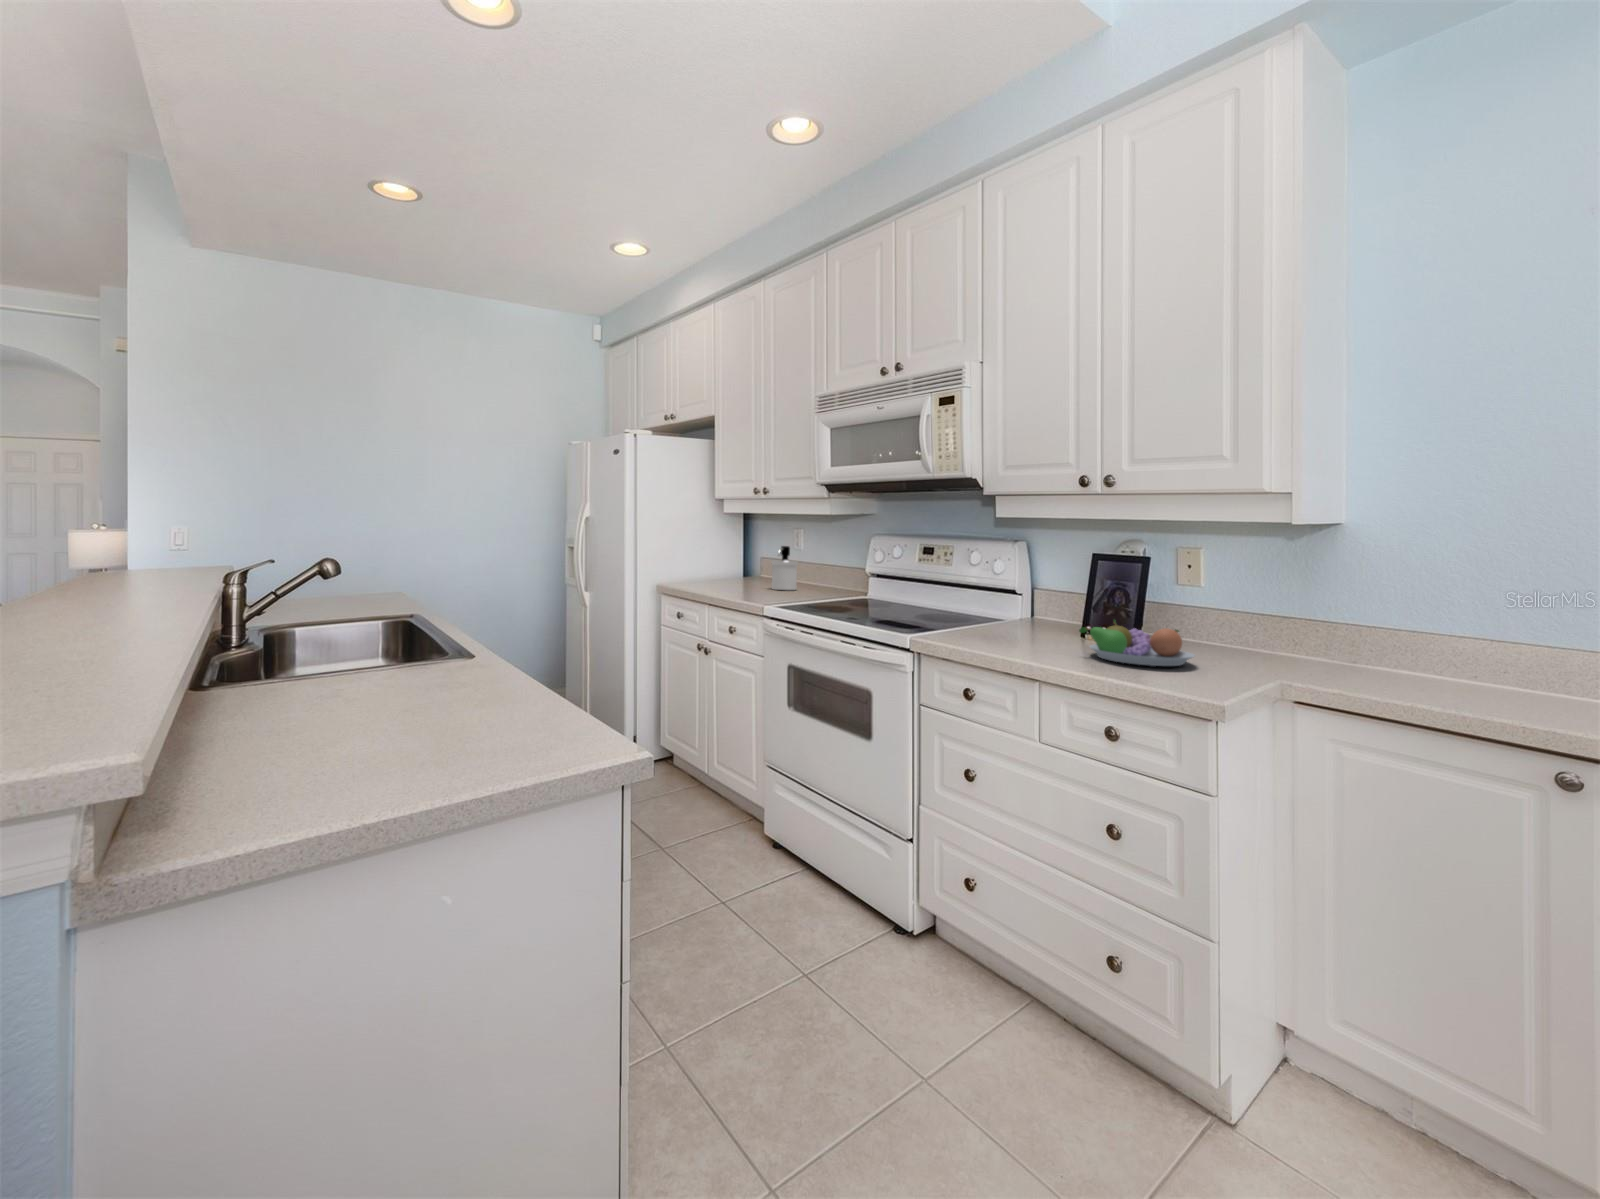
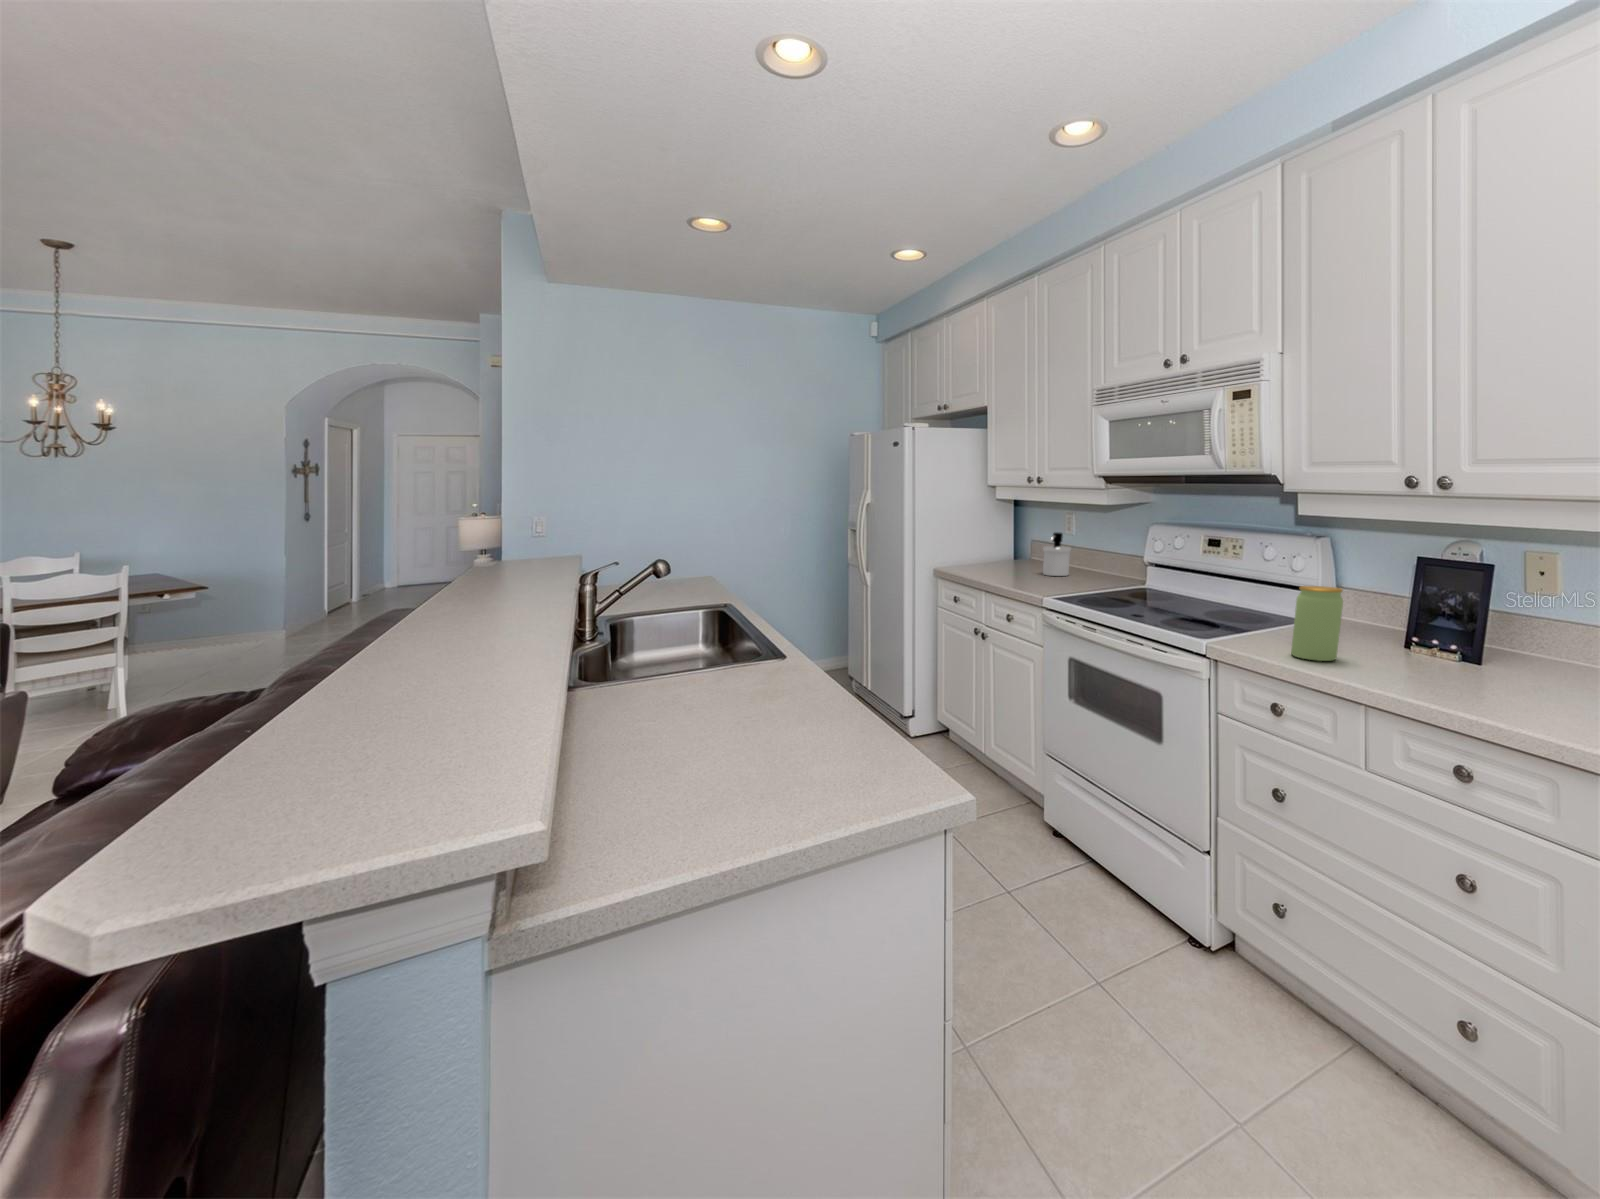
jar: none [997,576,1037,647] -> present [1291,586,1343,661]
fruit bowl: present [1079,620,1194,666] -> none [1393,636,1554,696]

